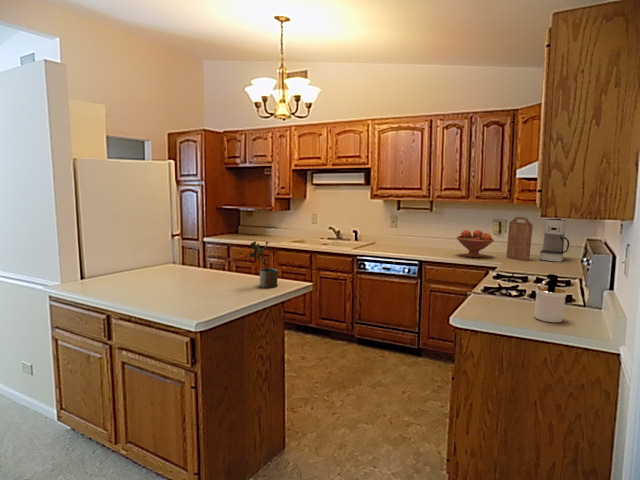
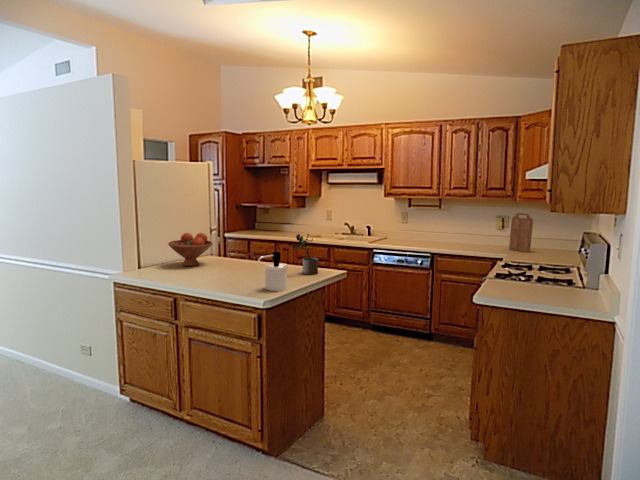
coffee maker: present [540,219,569,262] -> none [539,212,566,253]
fruit bowl: present [457,230,494,258] -> present [168,233,212,266]
soap dispenser: present [534,274,567,322] -> present [257,252,288,291]

